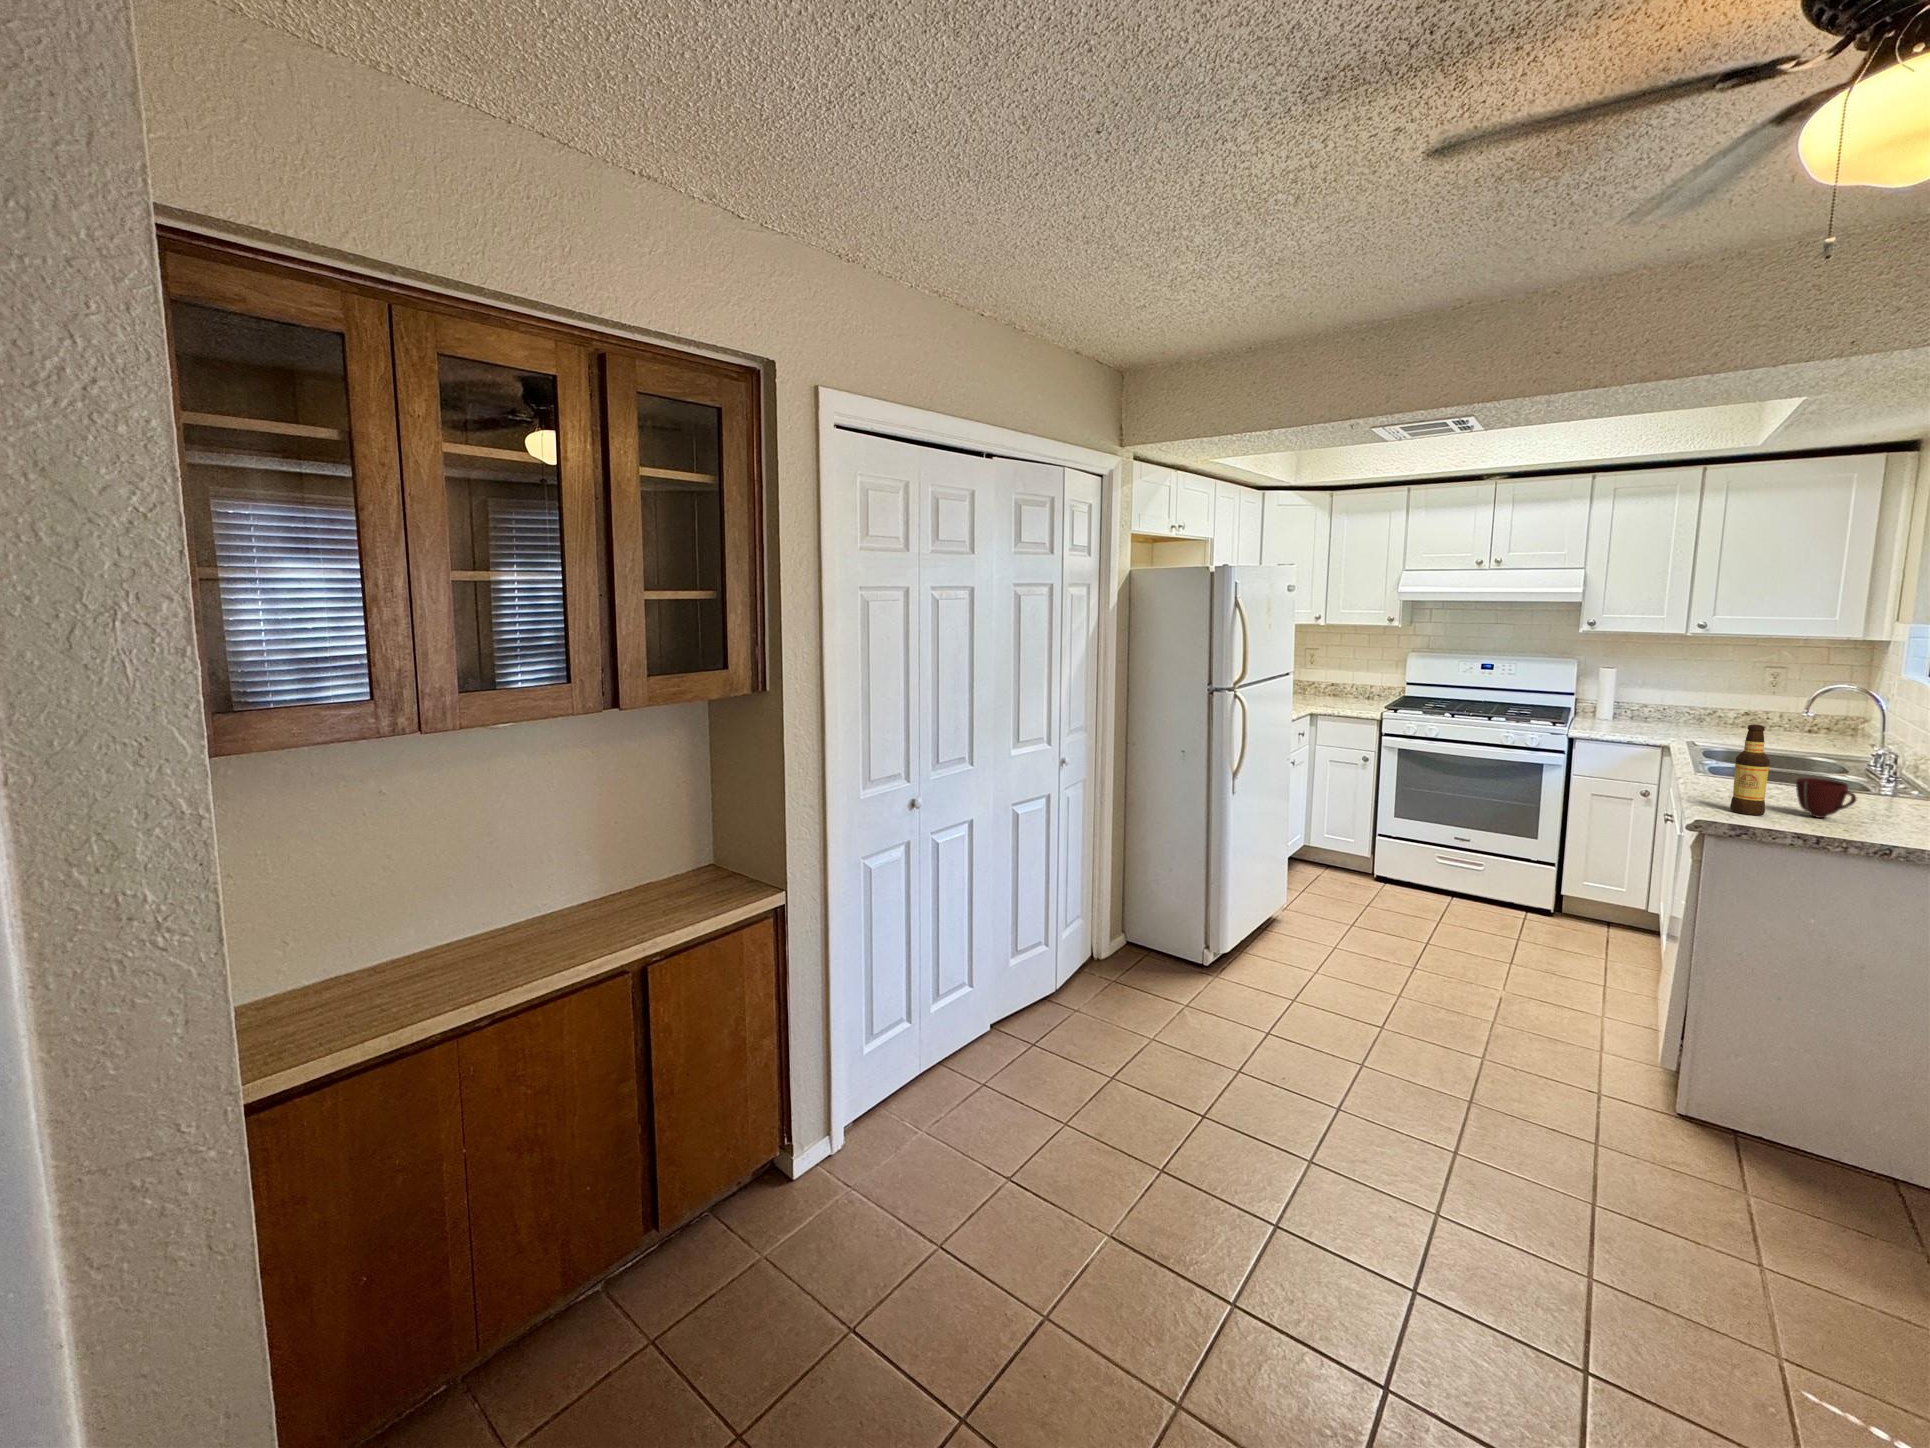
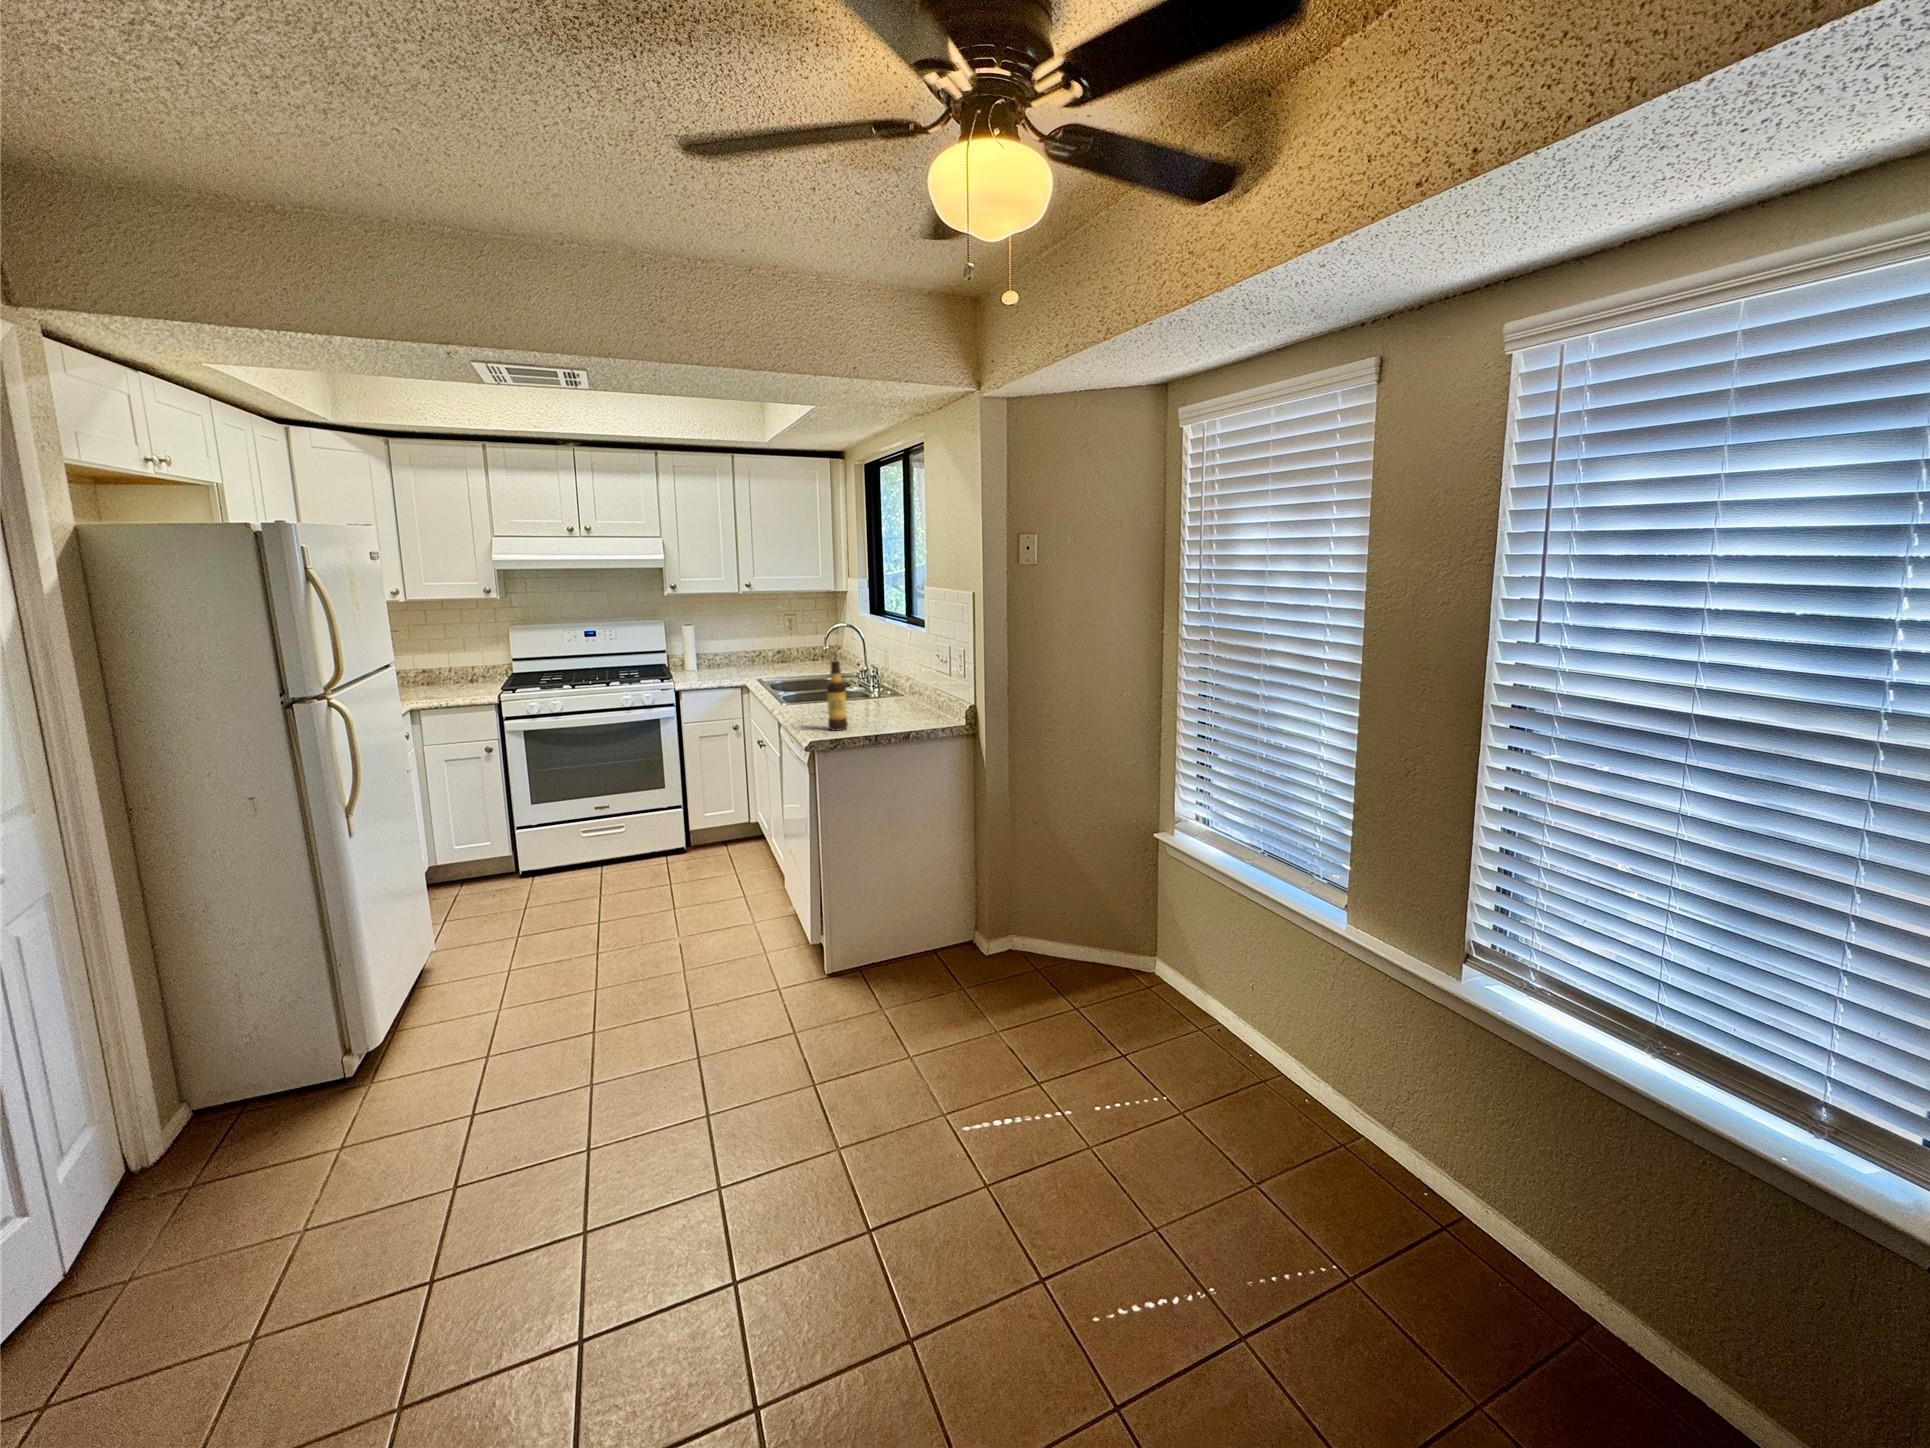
mug: present [1796,778,1856,818] -> none [858,694,891,723]

